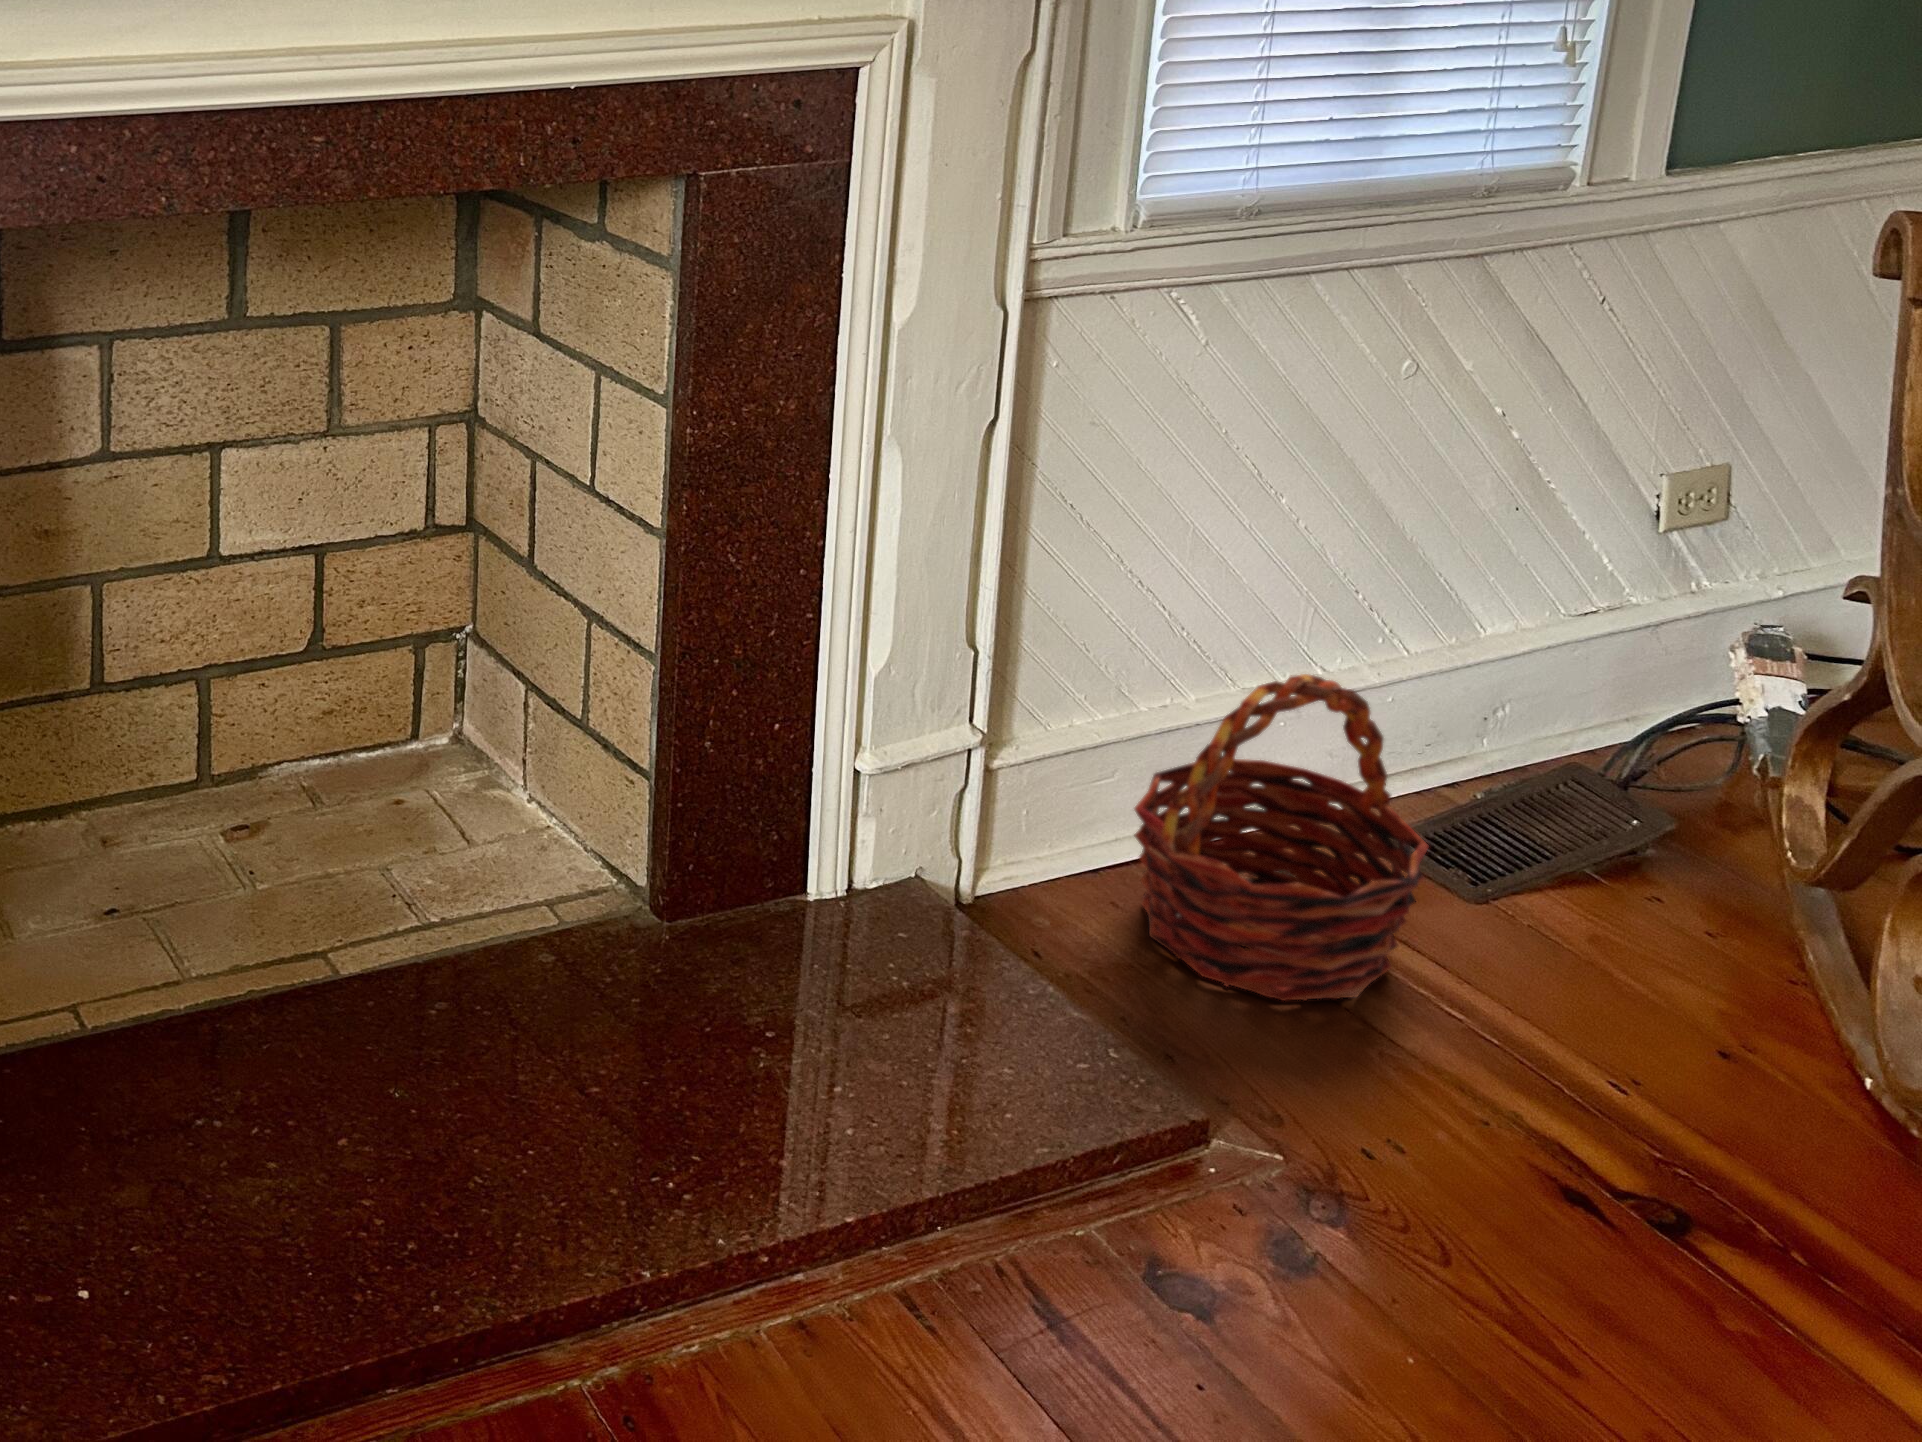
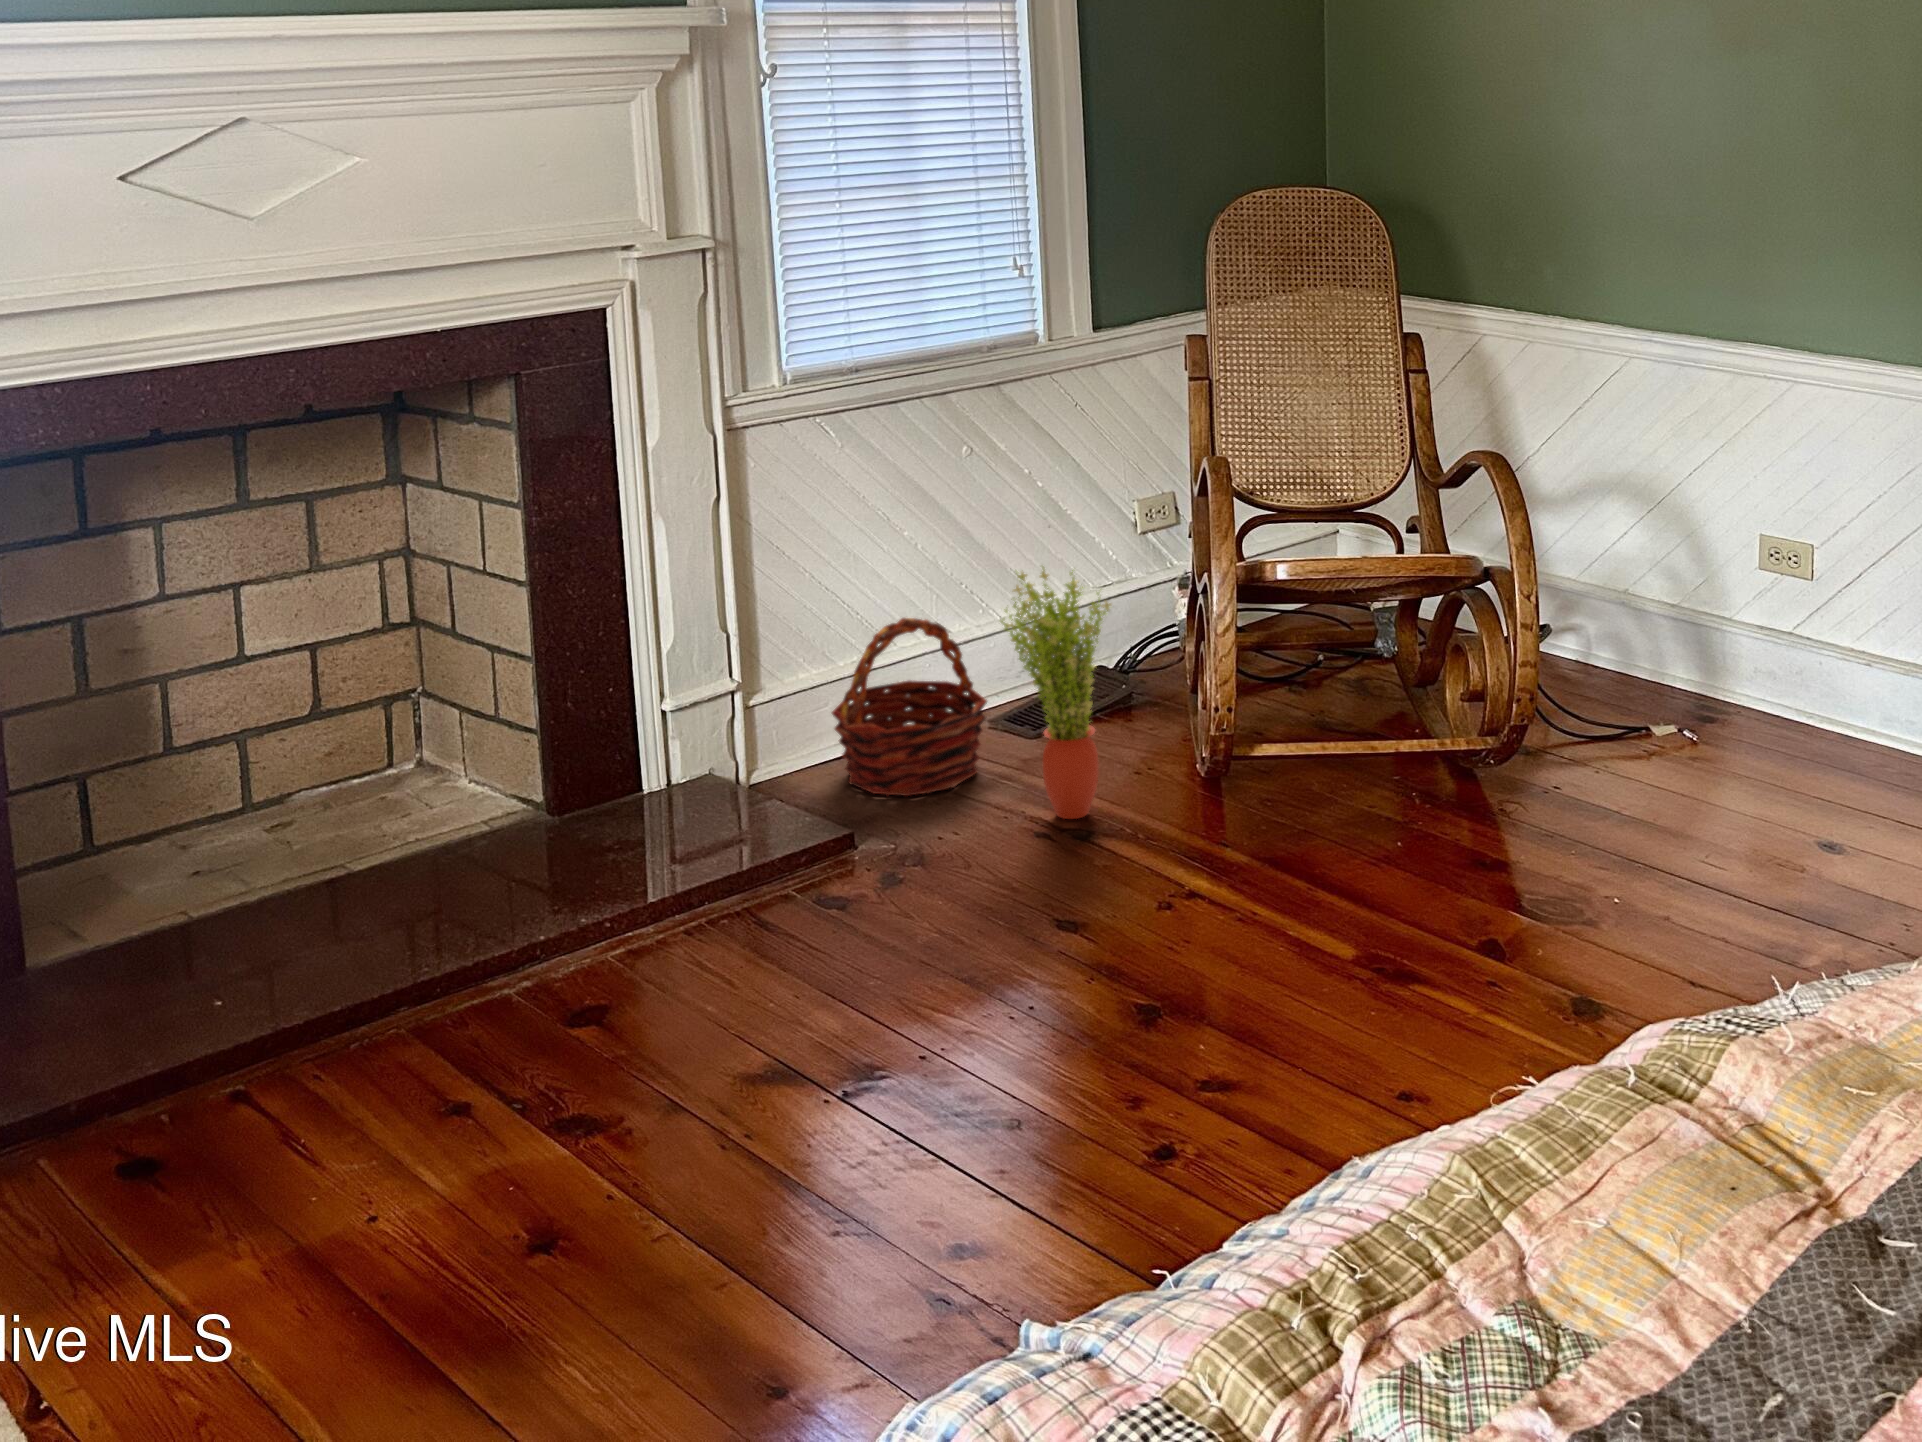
potted plant: none [1554,676,1828,1160] -> present [1000,566,1111,819]

